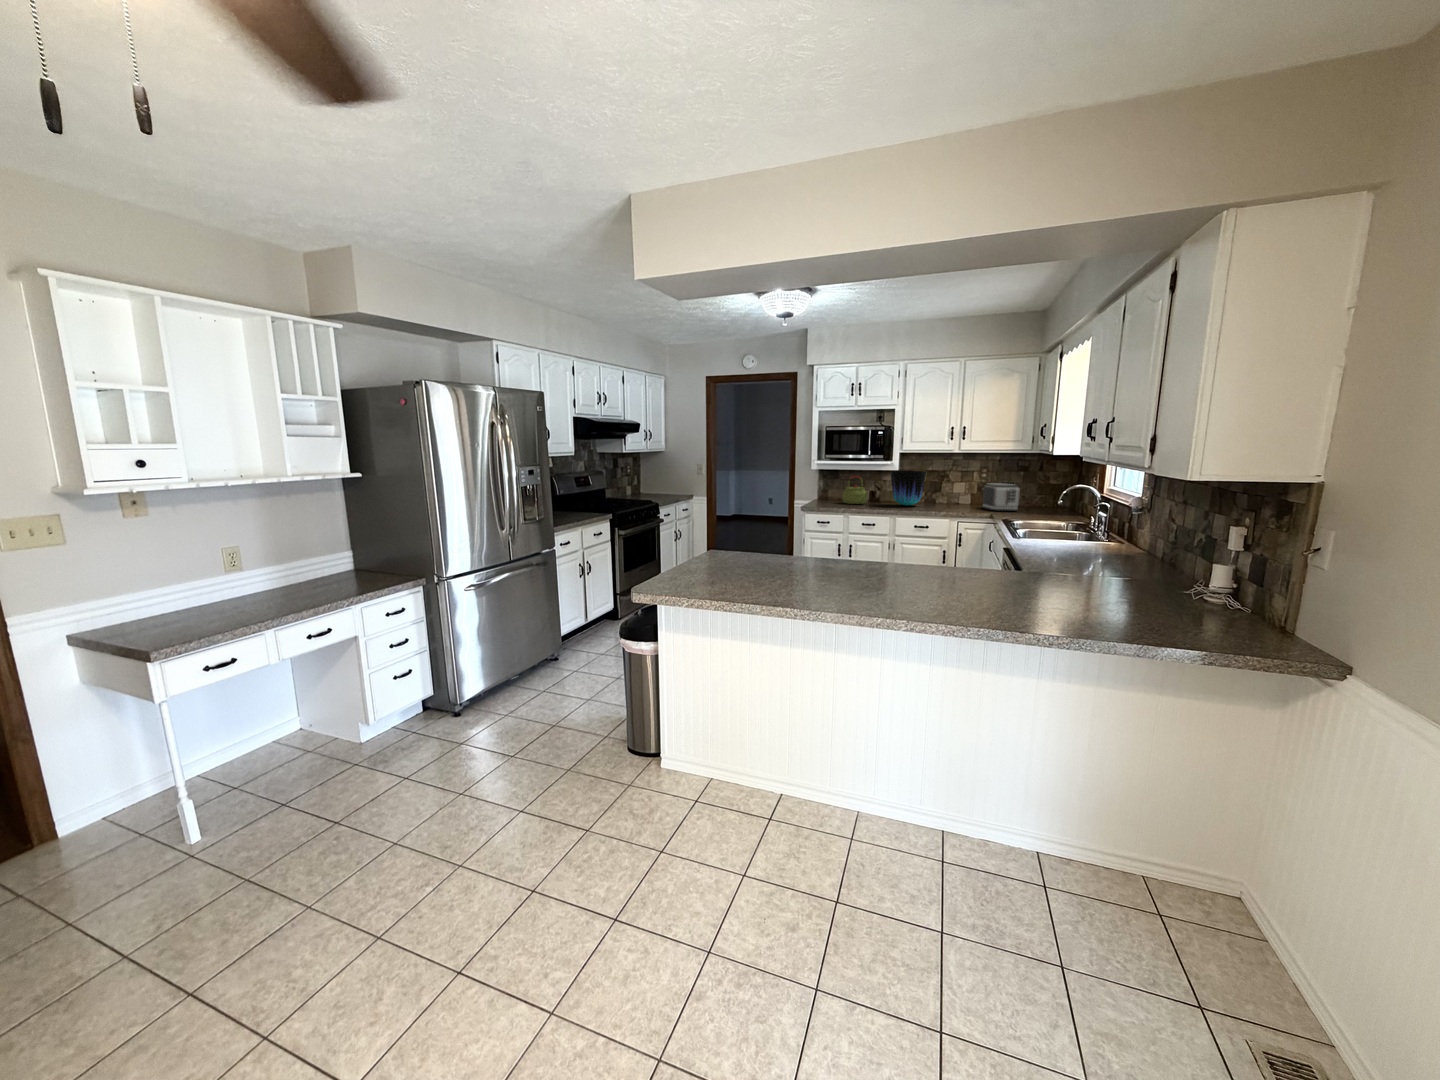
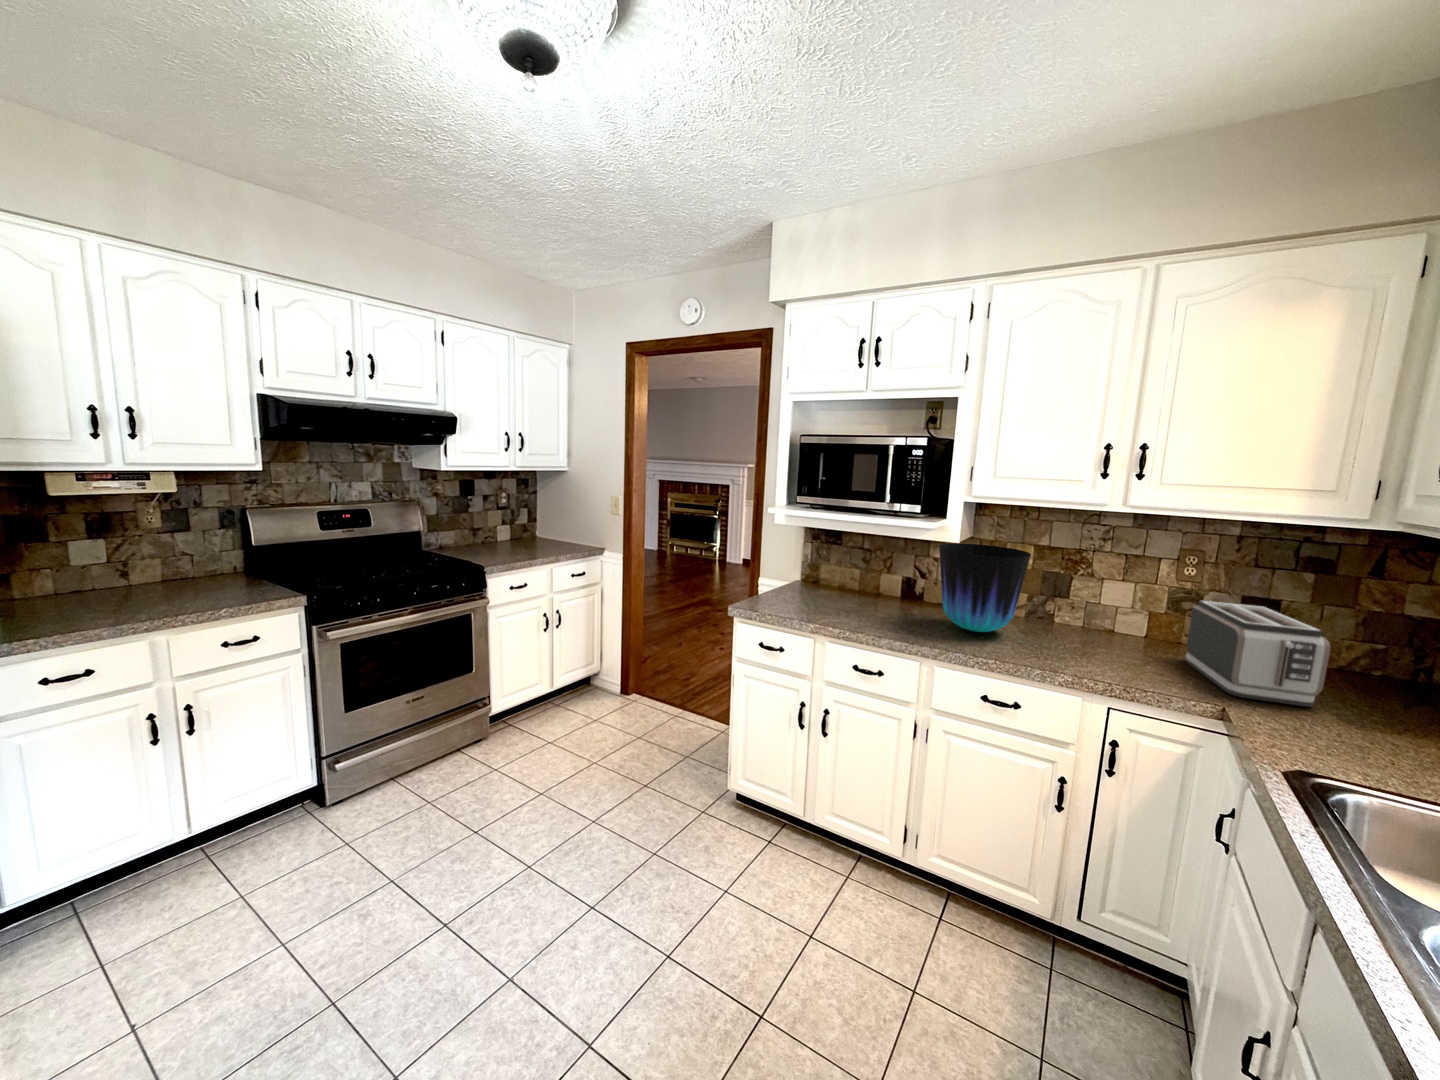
kettle: present [843,476,868,504] -> none [833,546,887,611]

